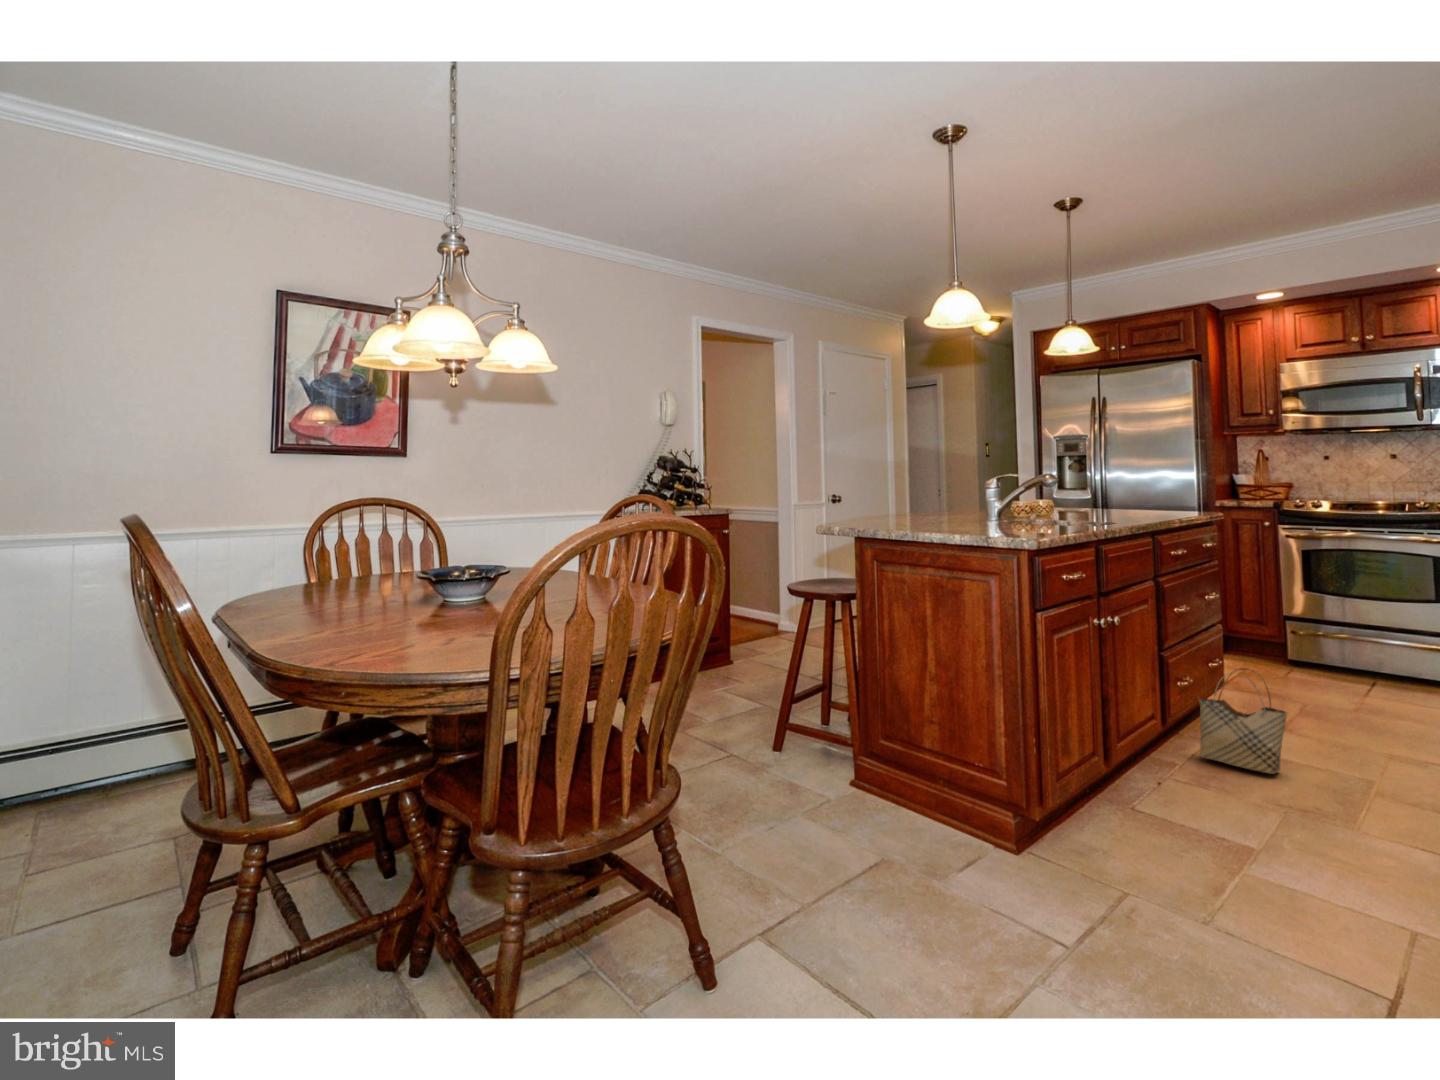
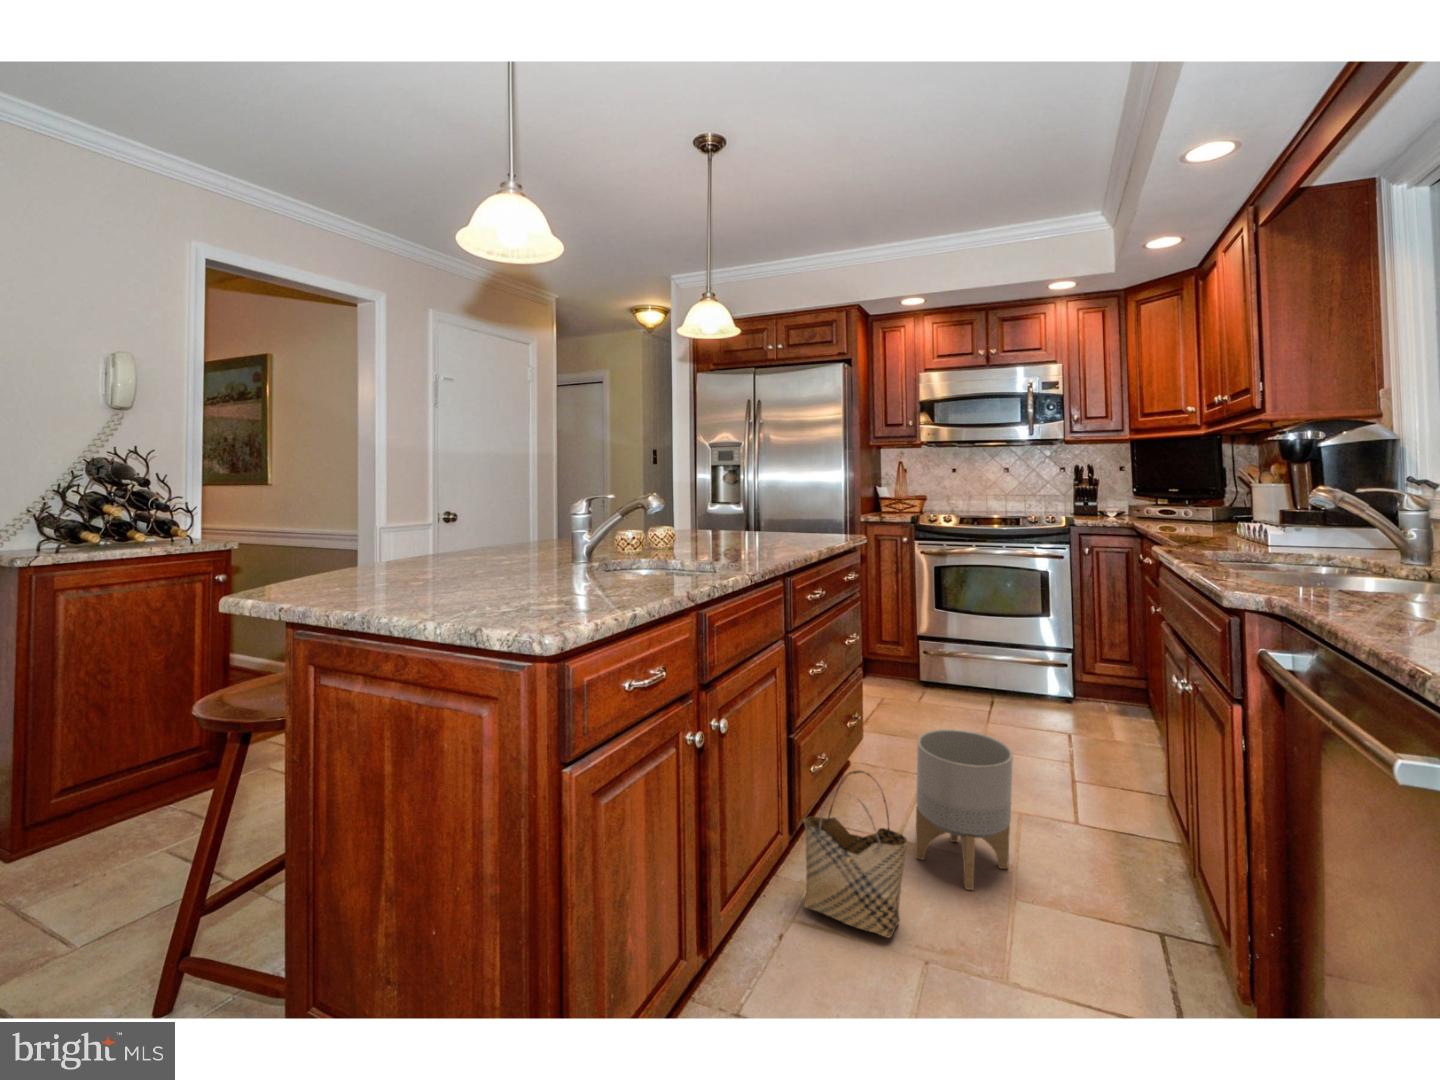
planter: none [1290,657,1384,767] -> present [915,729,1013,890]

